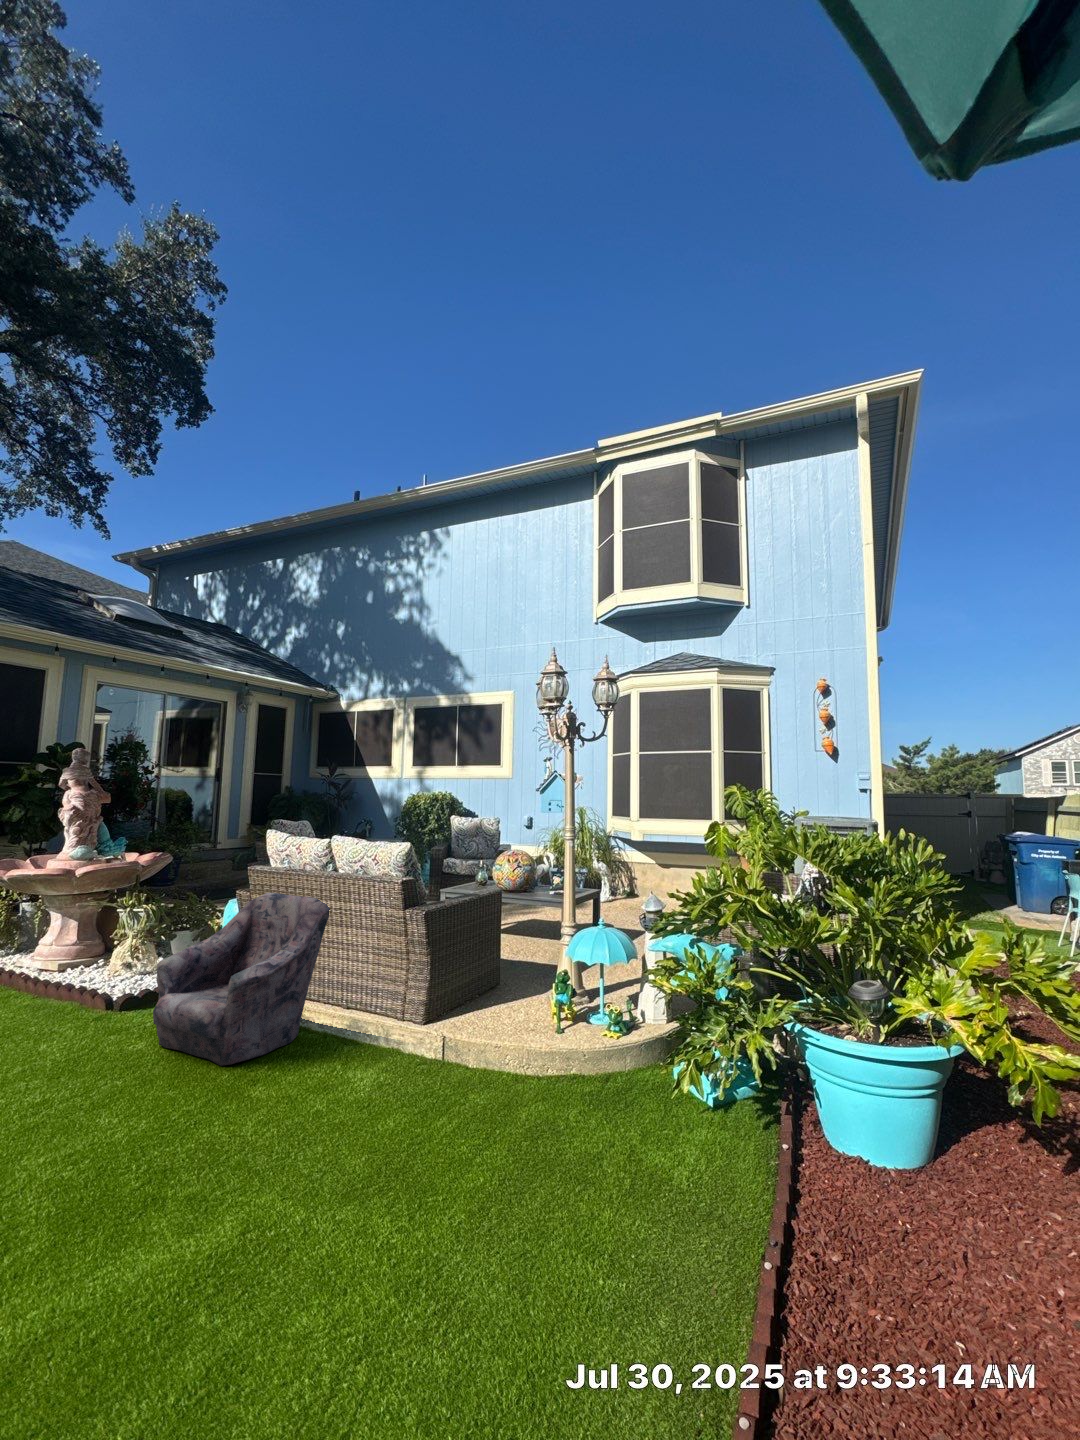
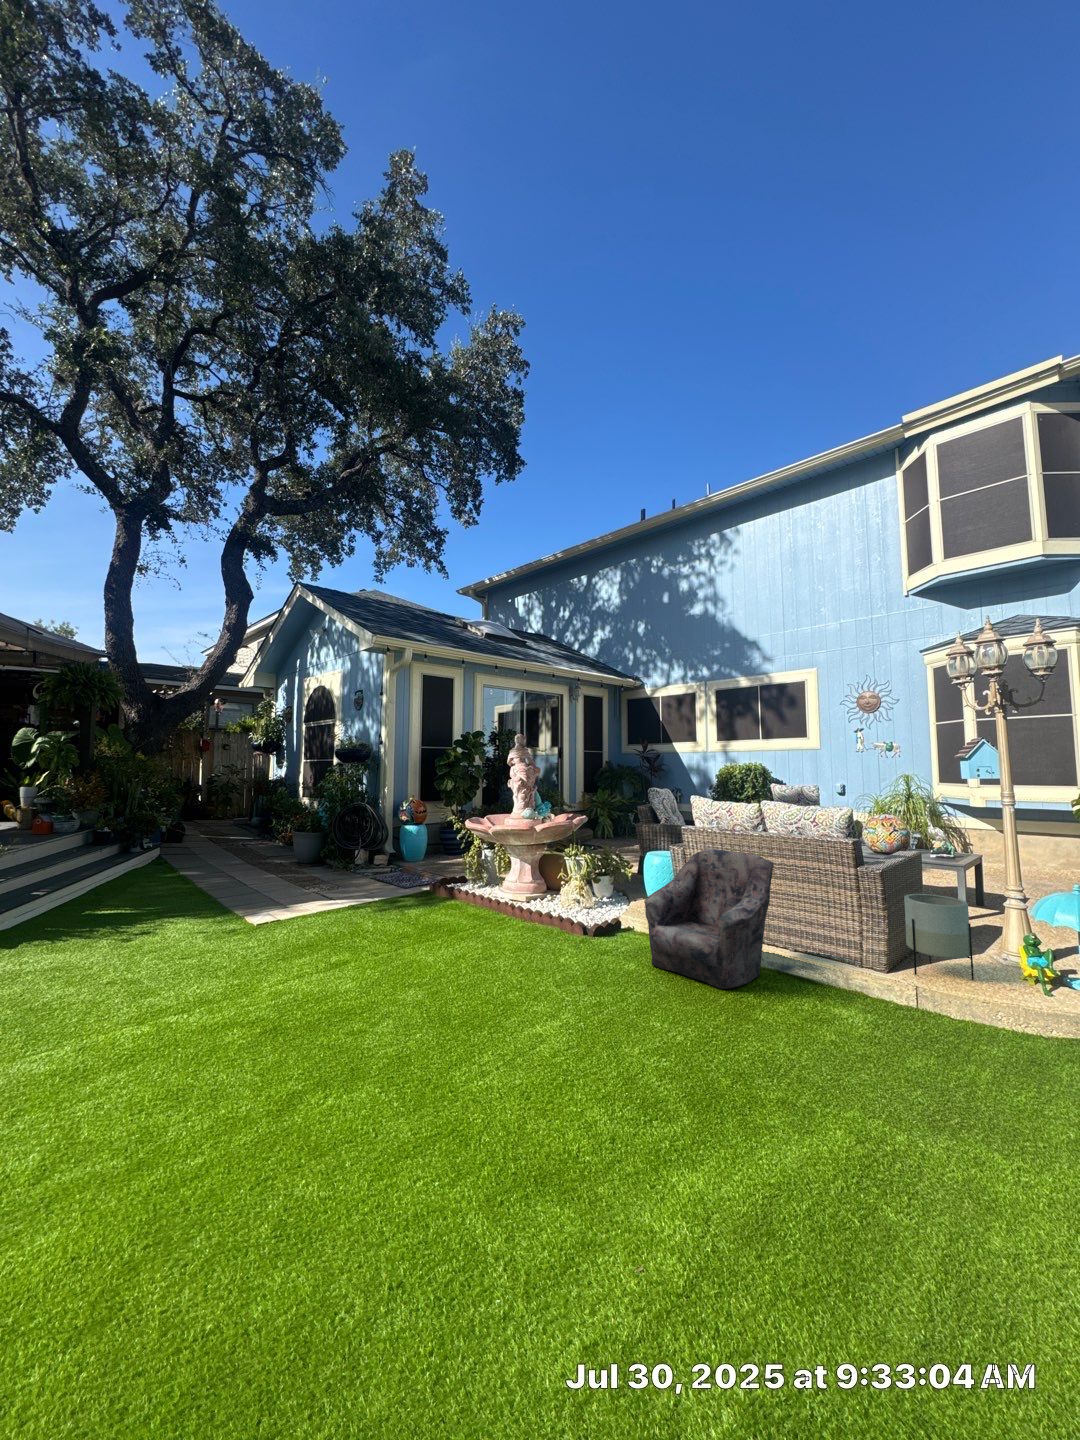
planter: none [455,932,512,1021] -> present [904,894,974,980]

